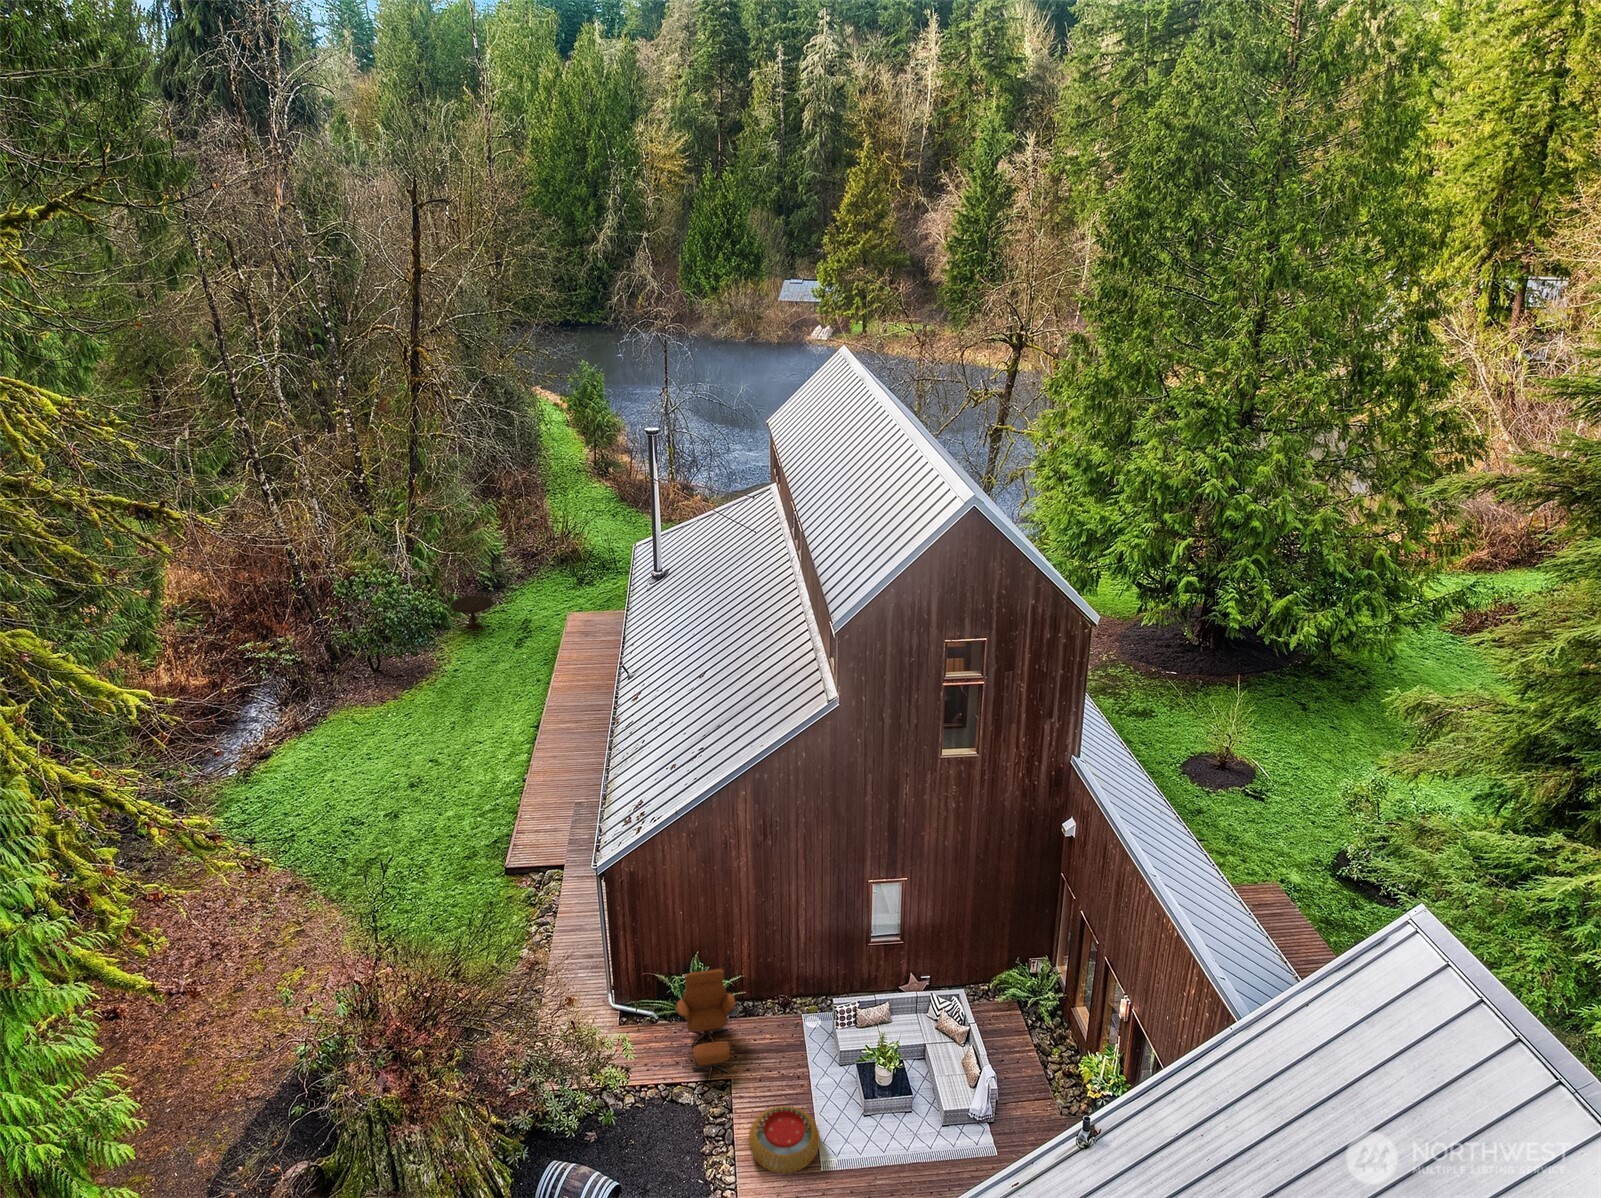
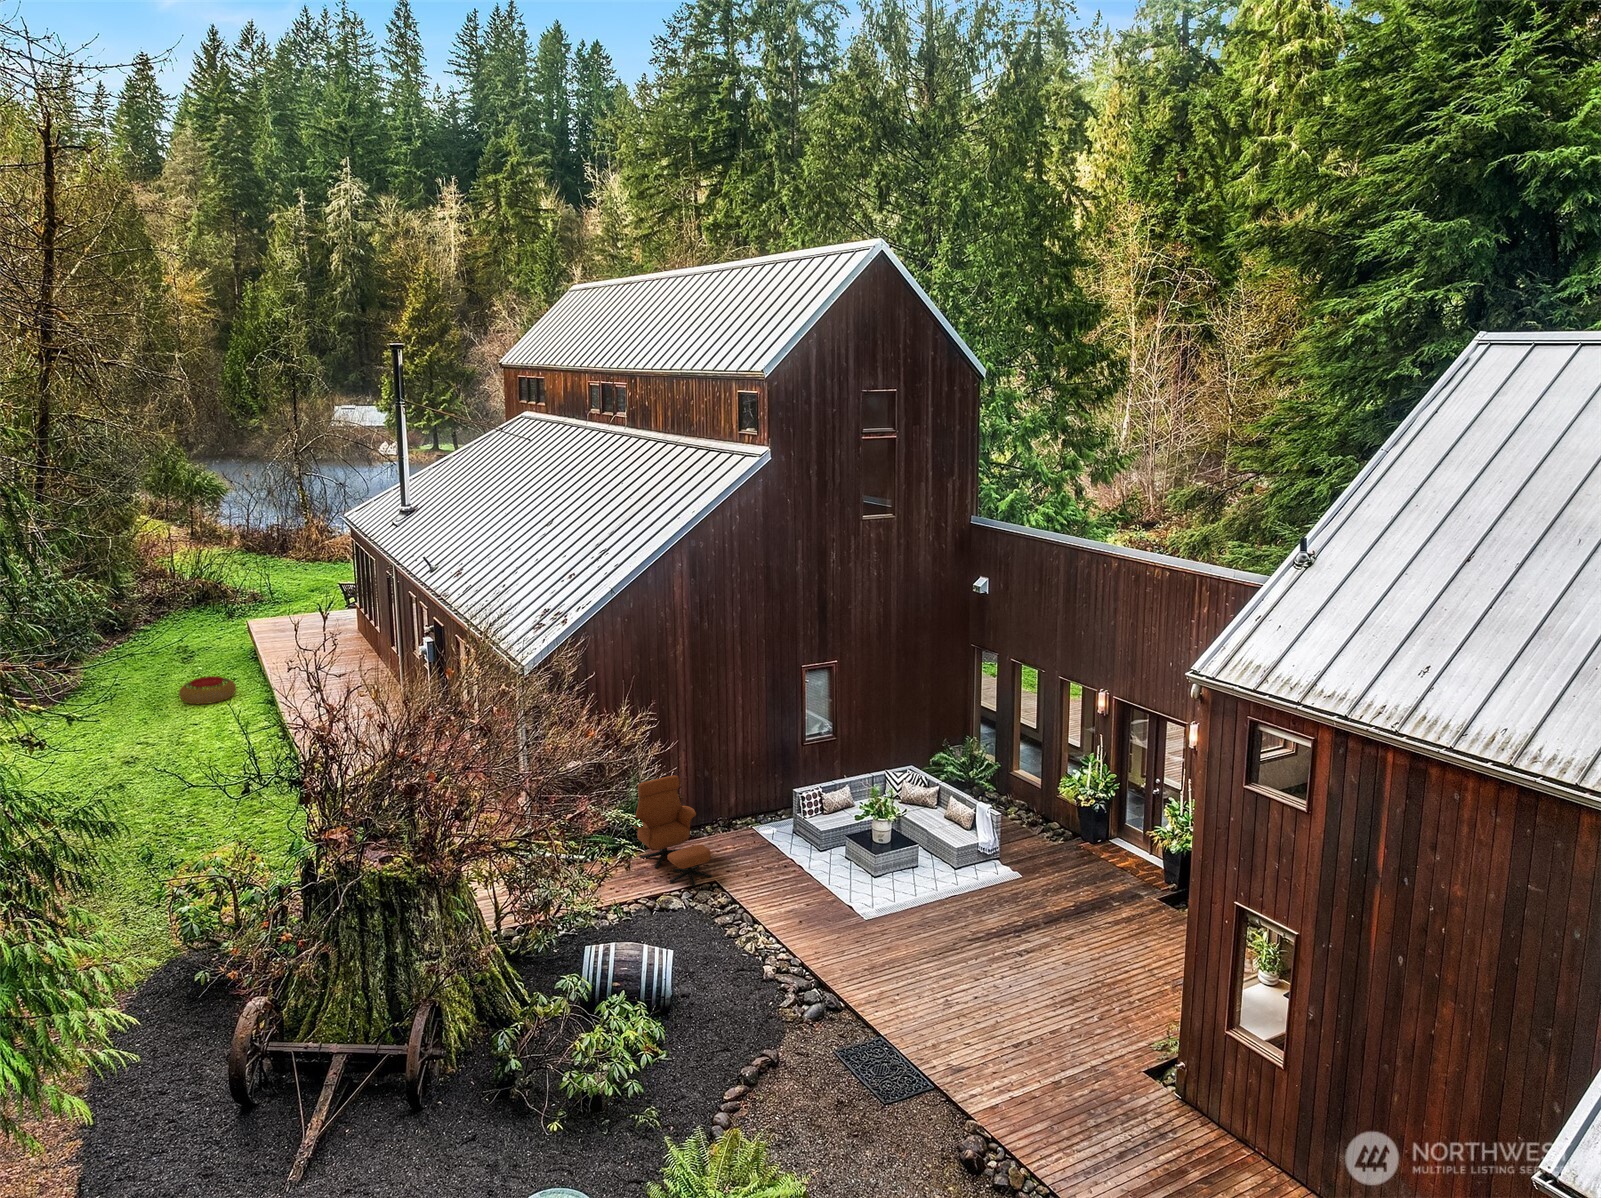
side table: present [449,595,494,636] -> none [93,592,157,639]
pouf: present [748,1106,820,1173] -> present [179,676,236,704]

